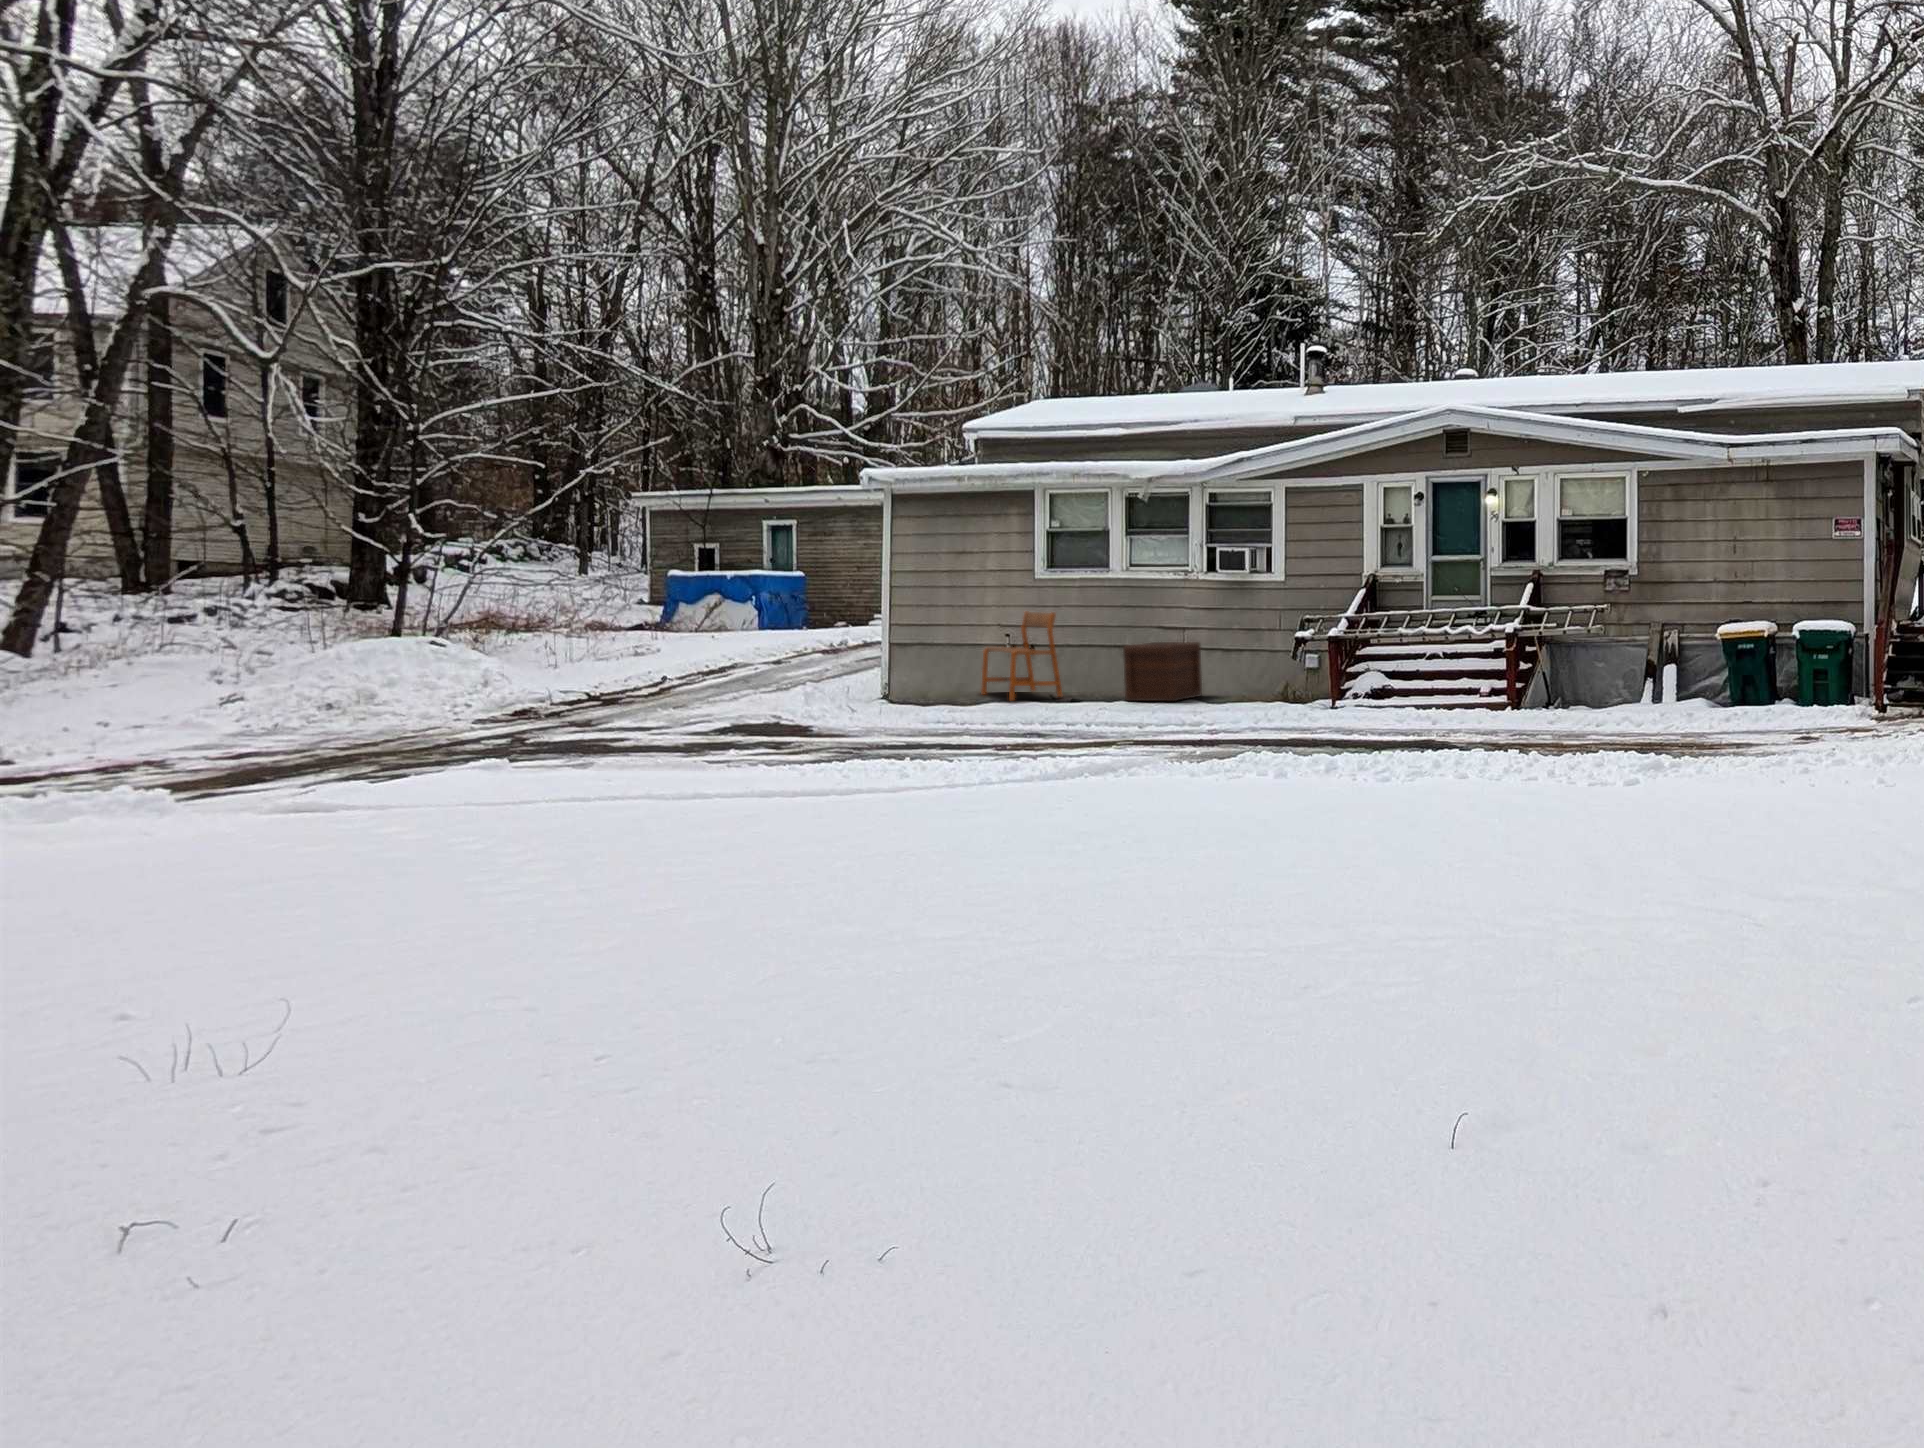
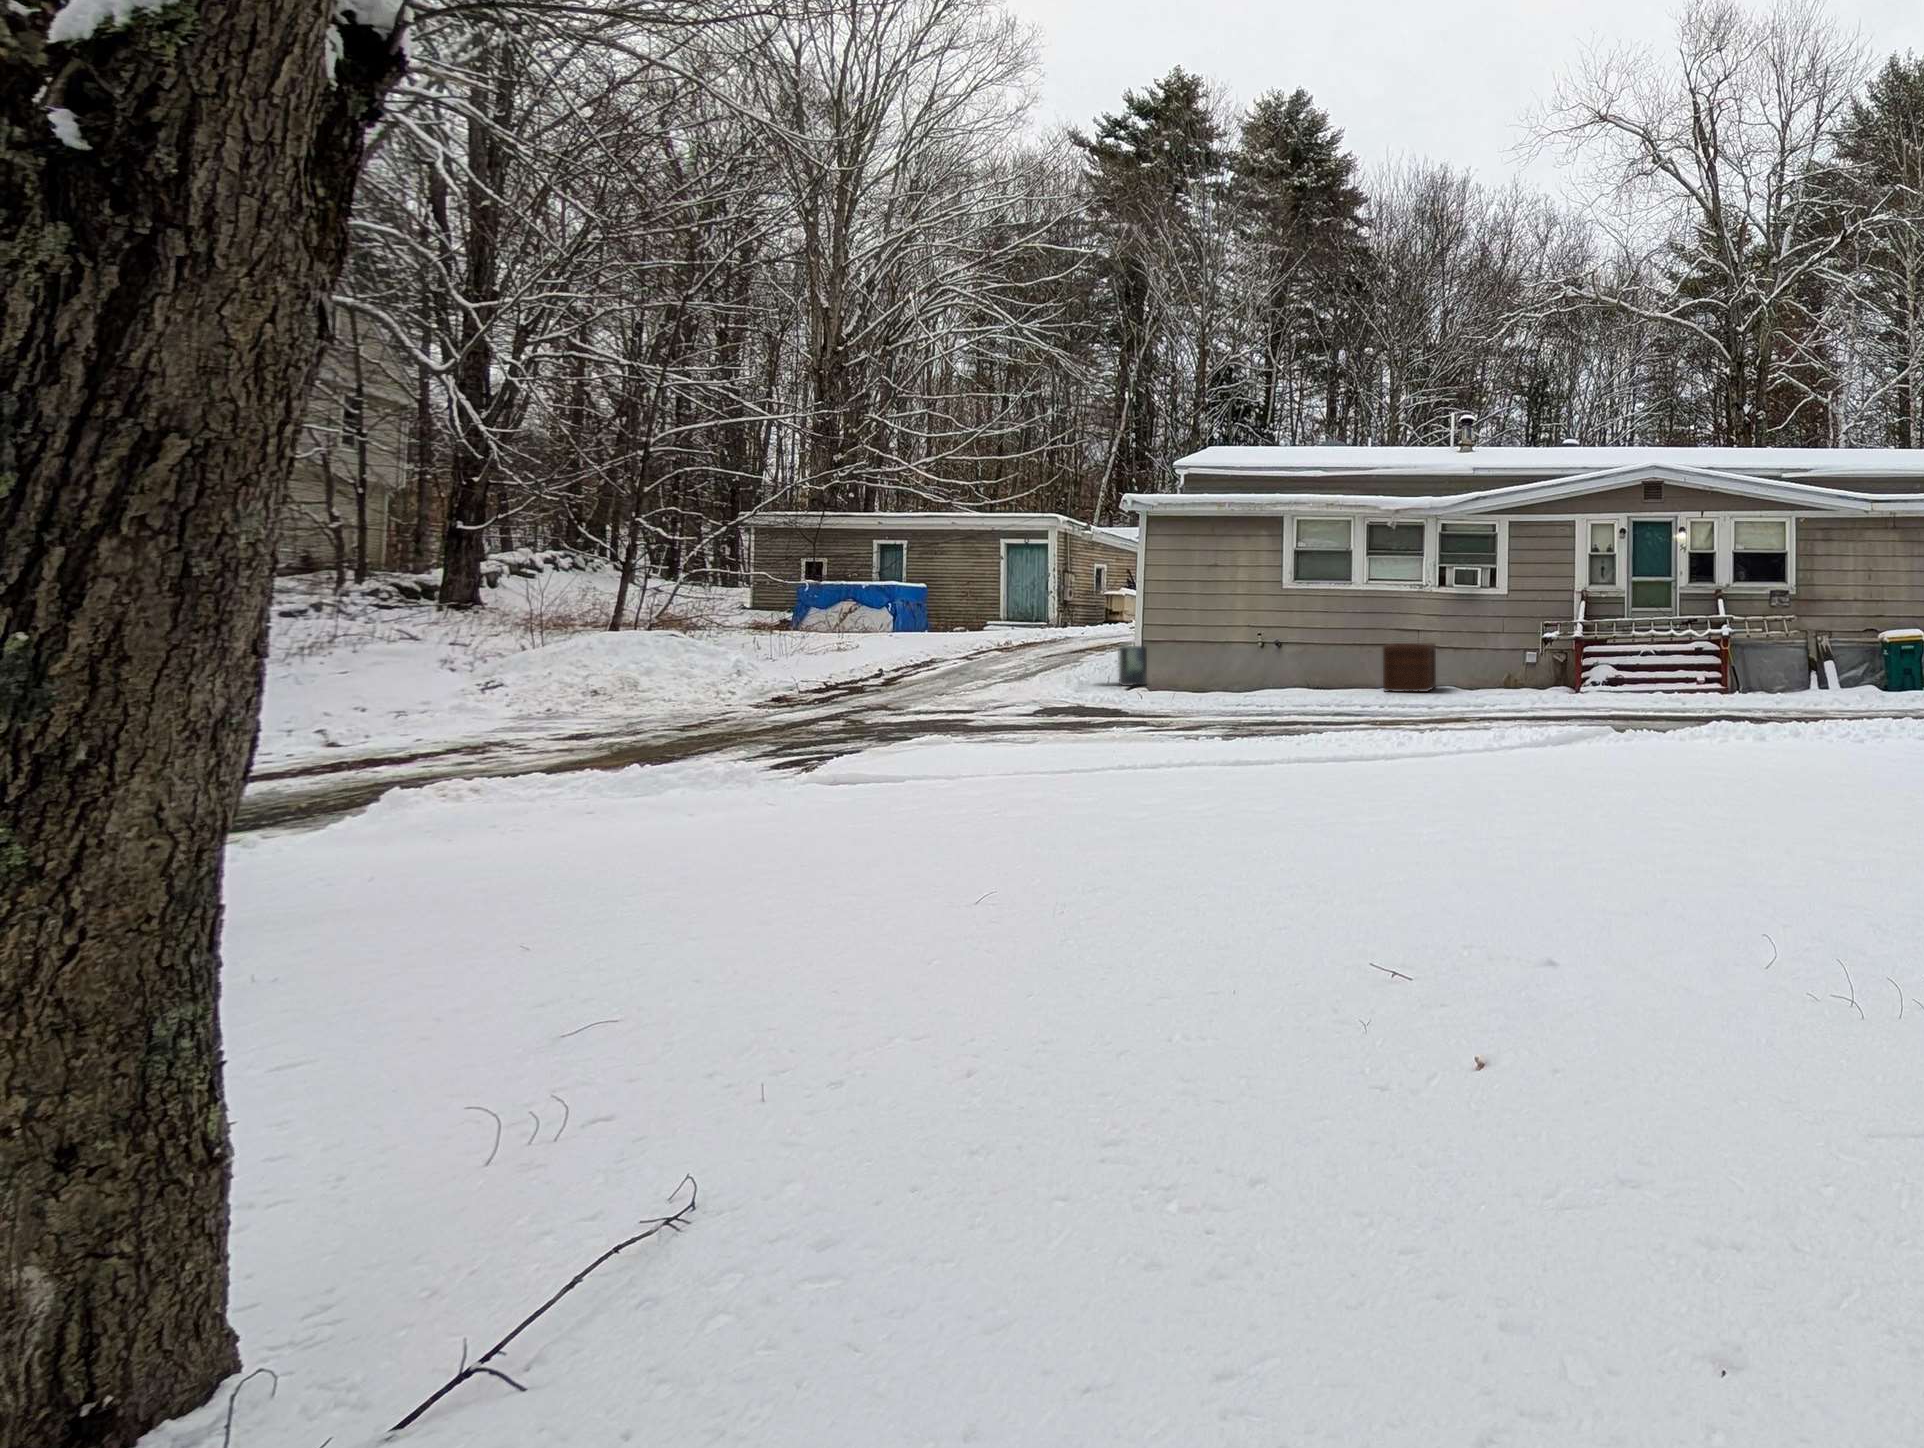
bench: present [981,611,1062,701] -> none [1239,616,1321,691]
storage box: none [853,648,887,694] -> present [1118,646,1147,686]

